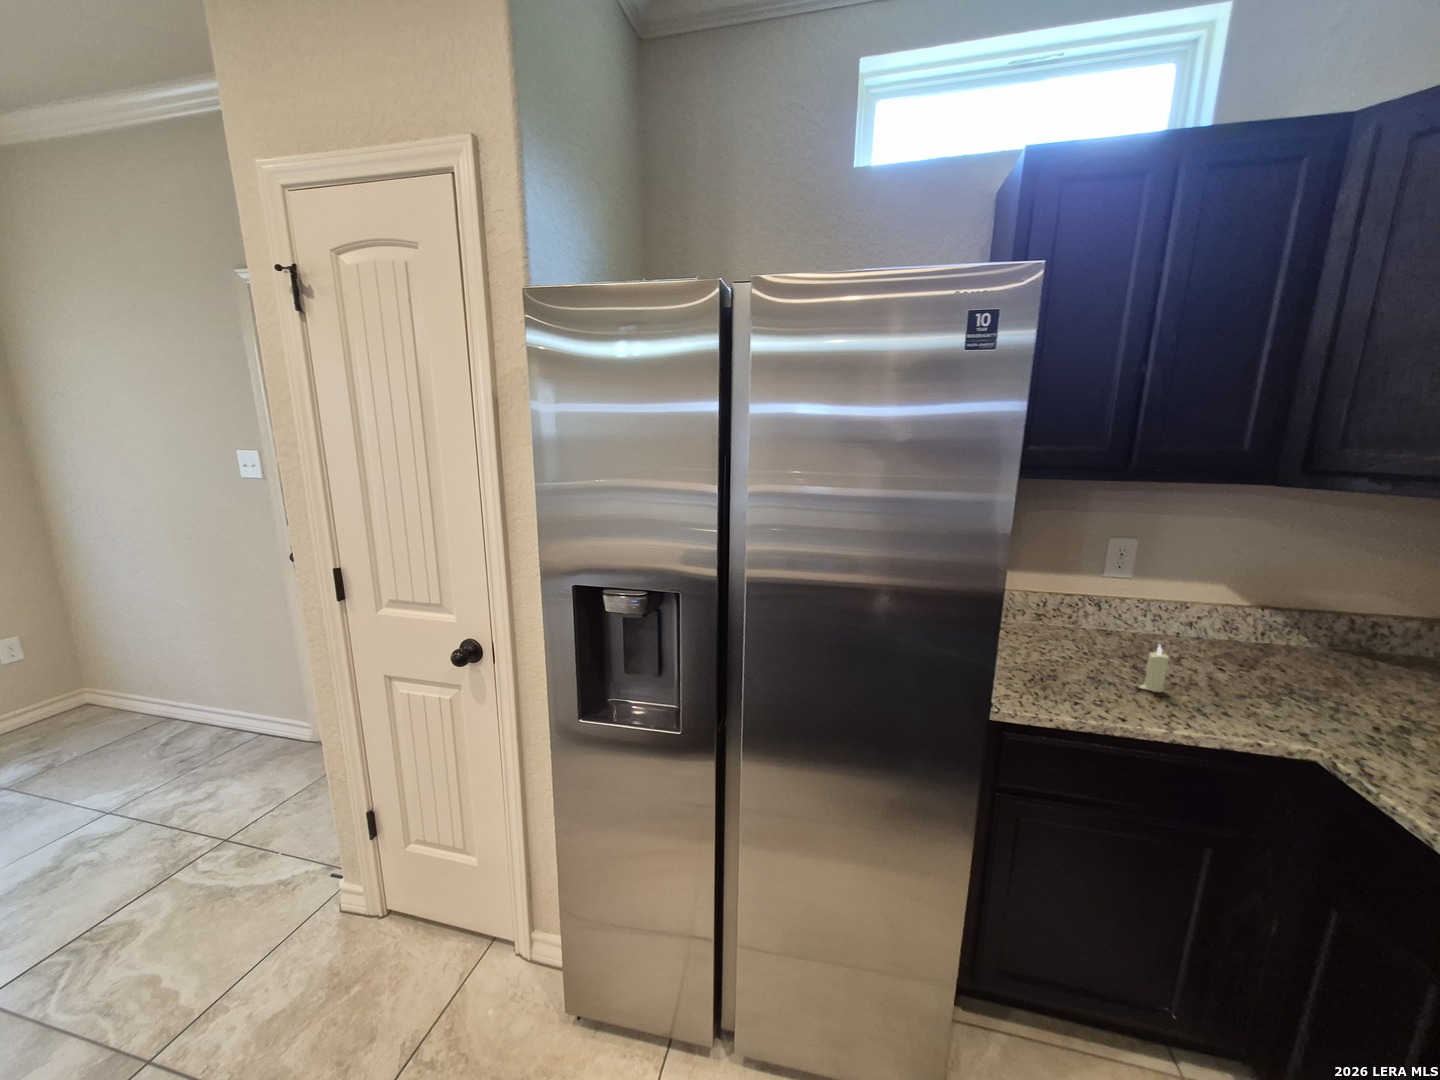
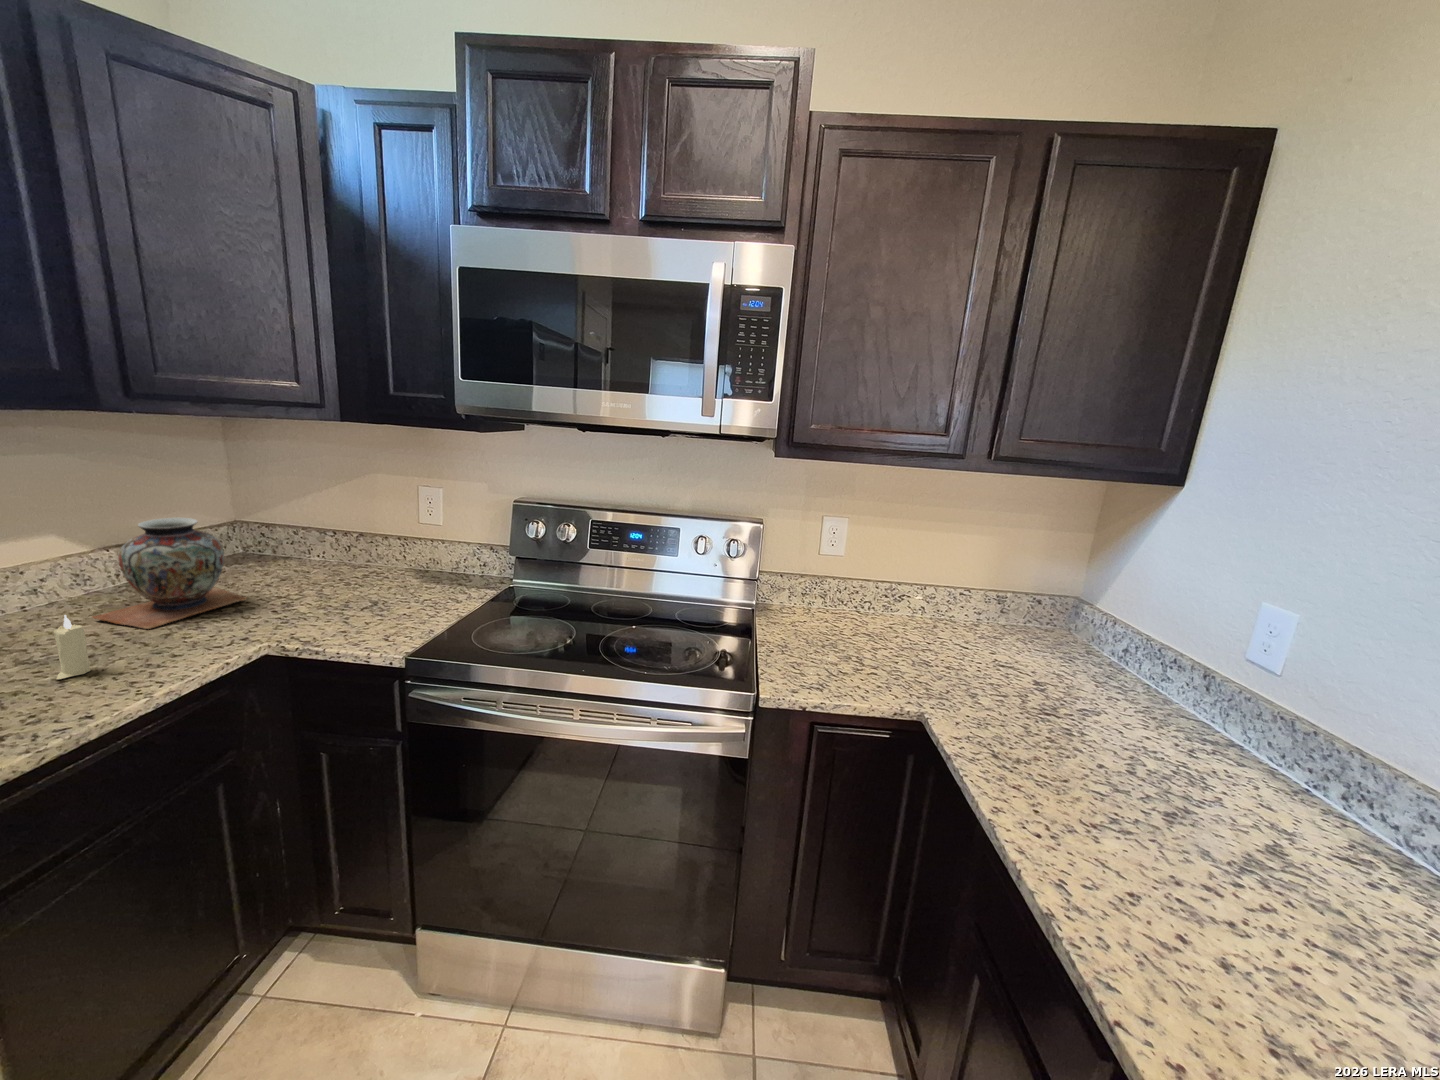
decorative vase: none [1209,592,1364,702] -> present [93,518,246,629]

